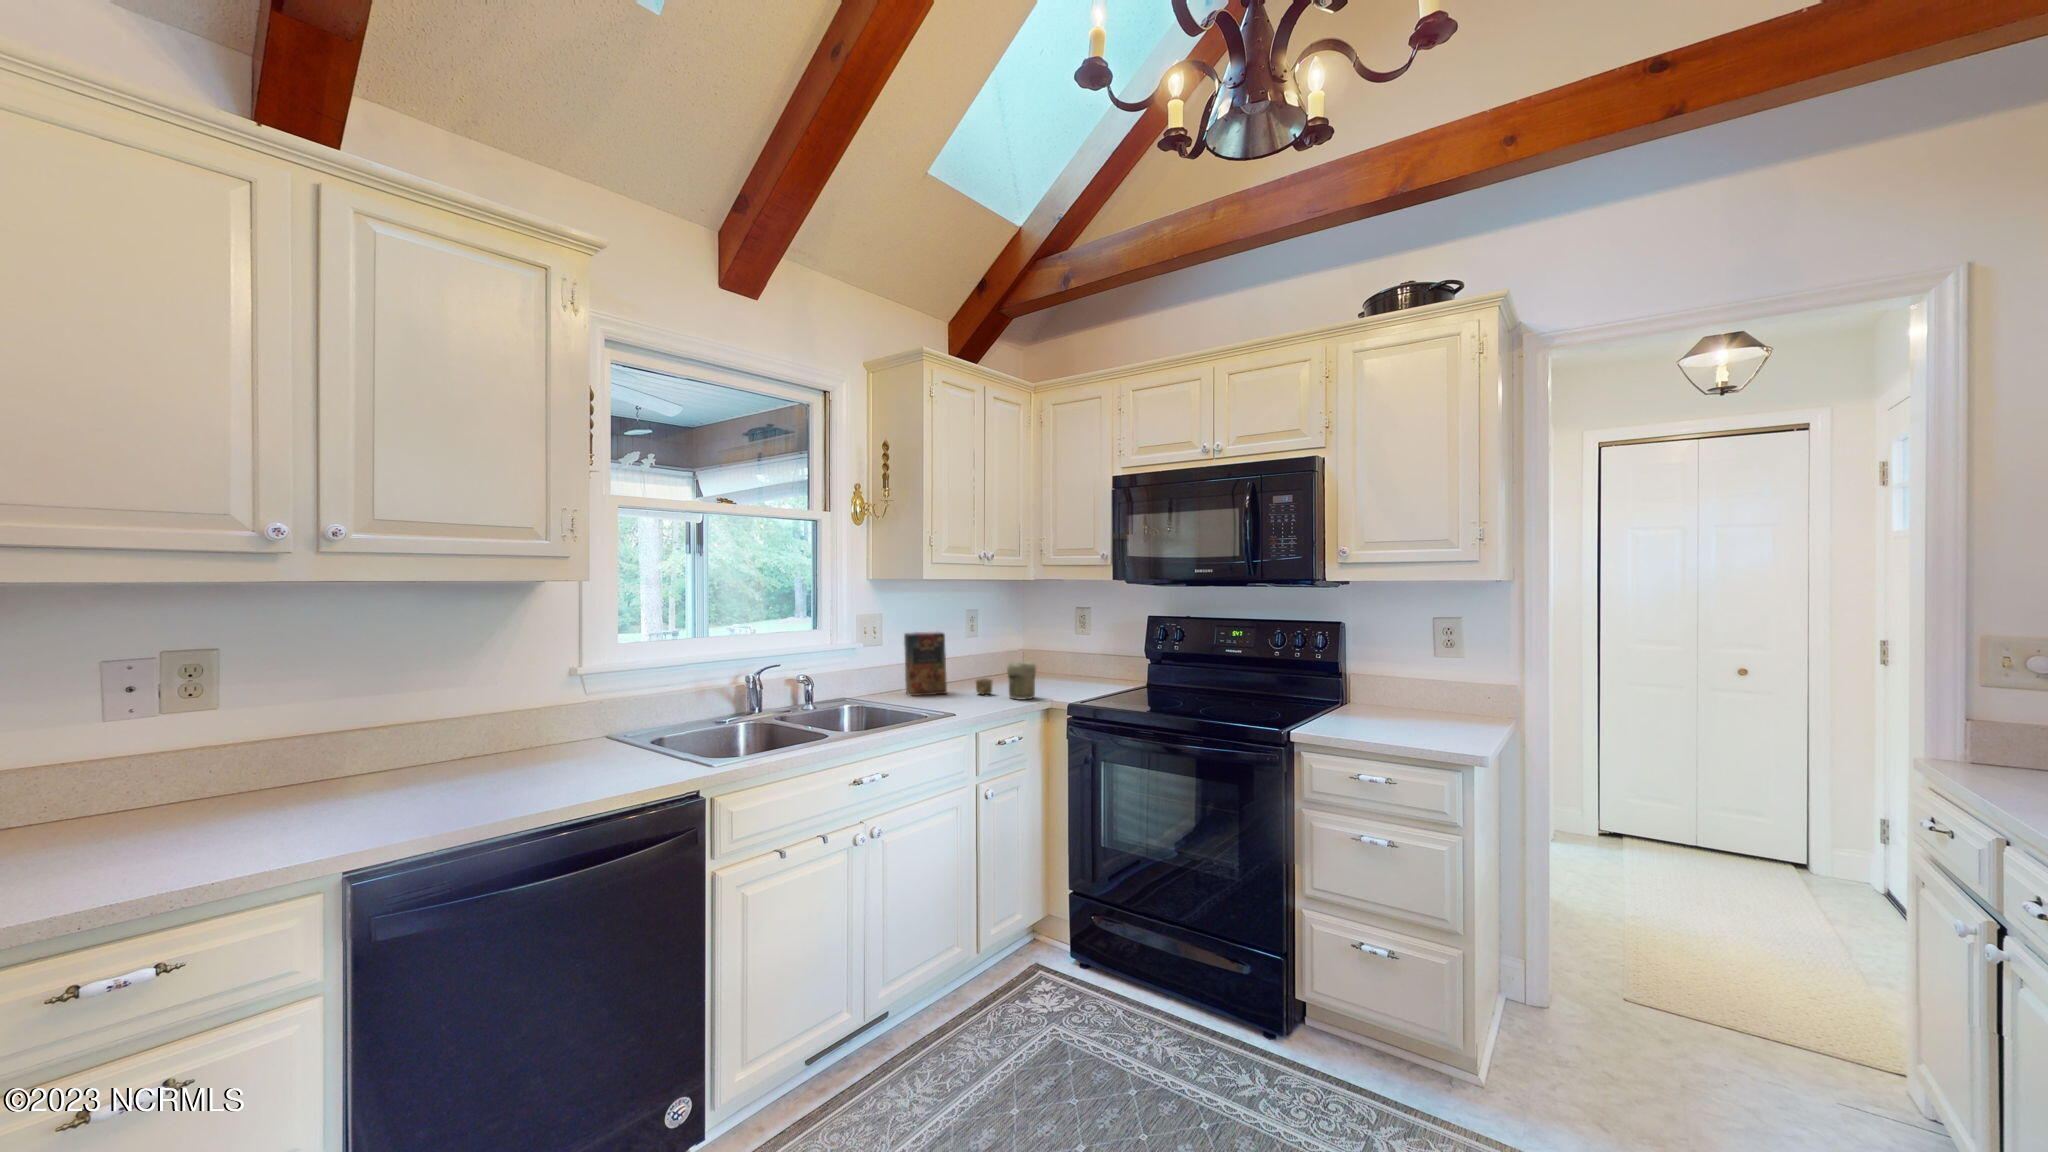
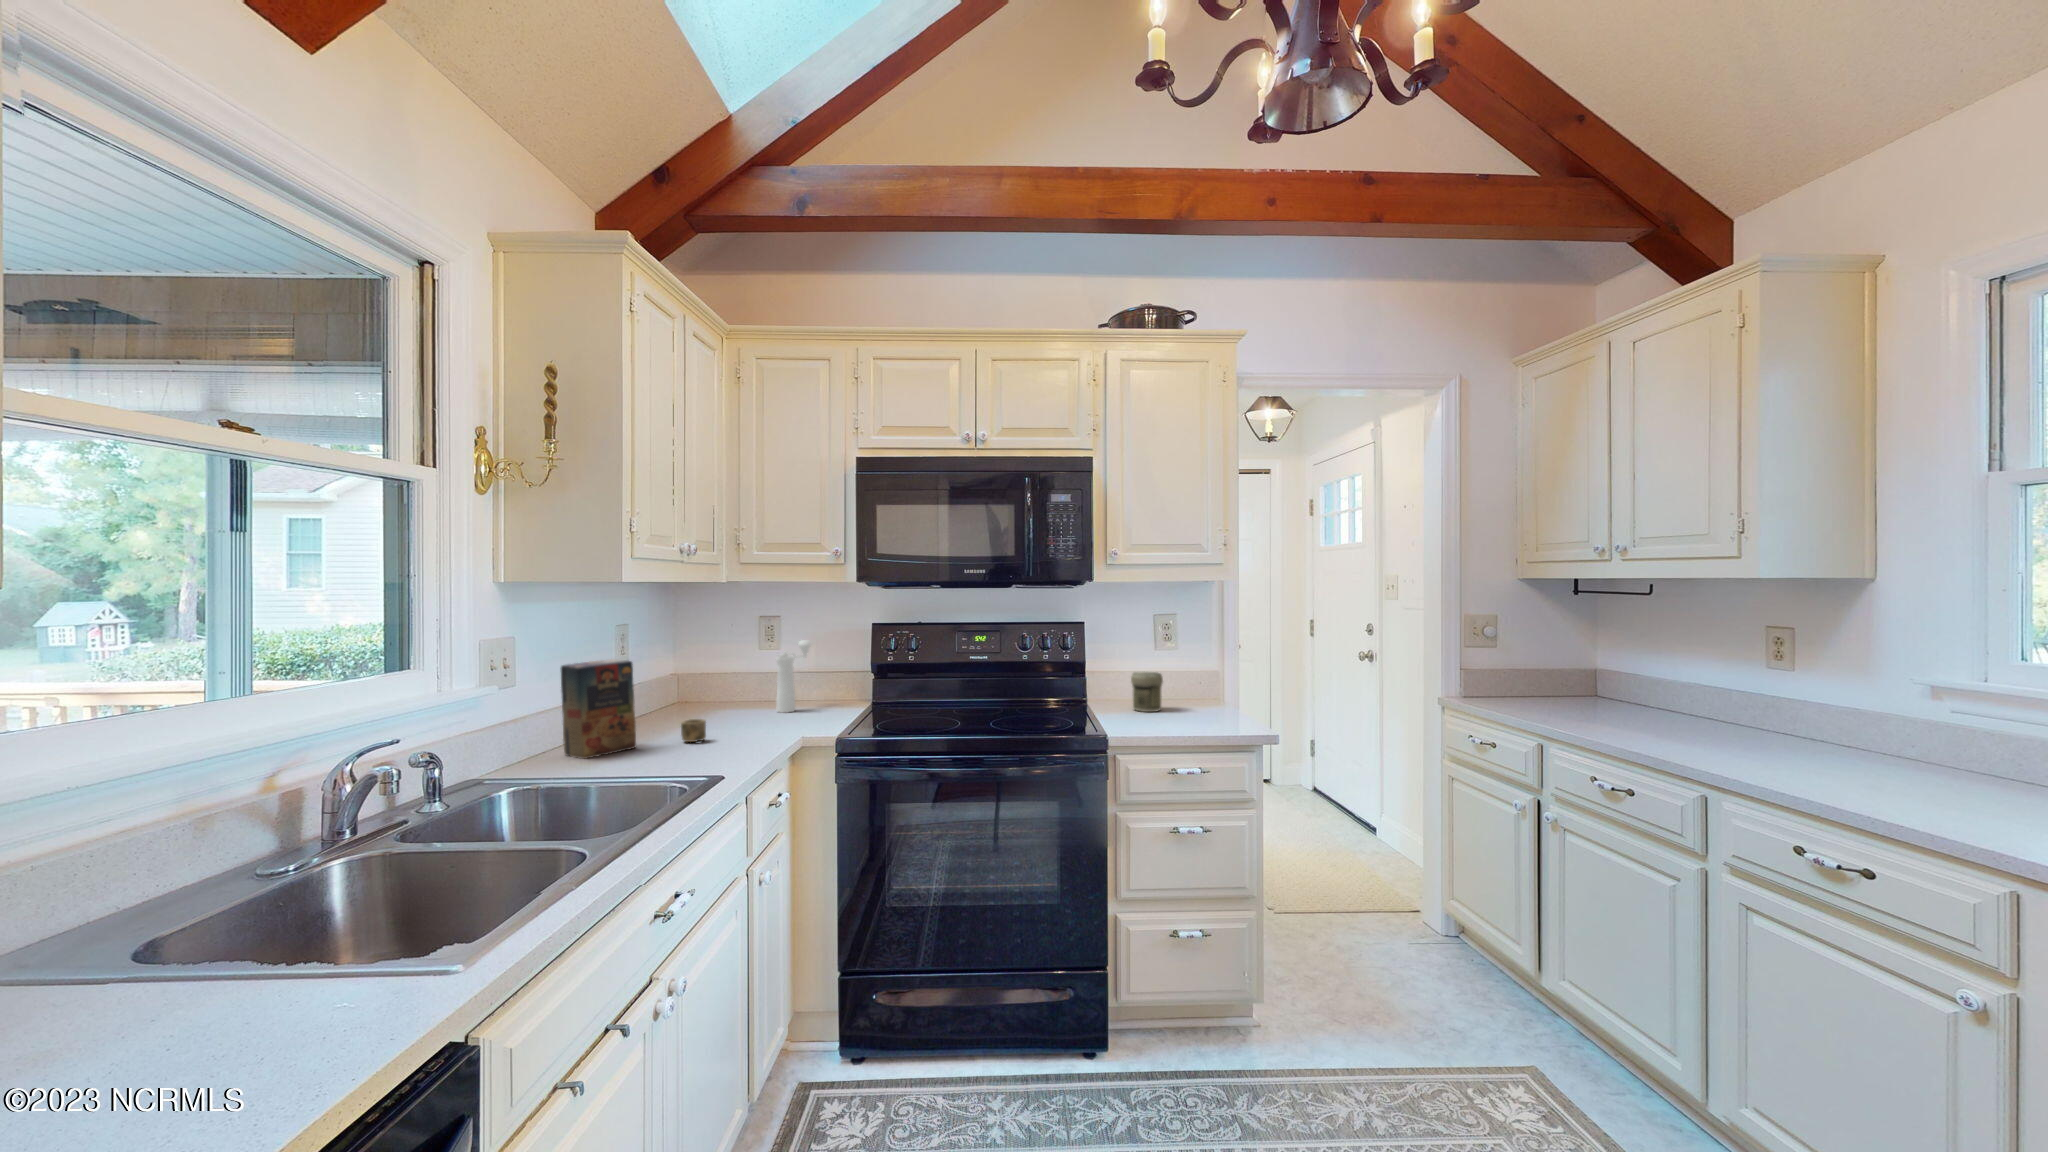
pepper mill: none [1075,628,1110,685] -> present [776,640,811,713]
jar: present [1007,662,1036,699] -> present [1131,672,1163,712]

